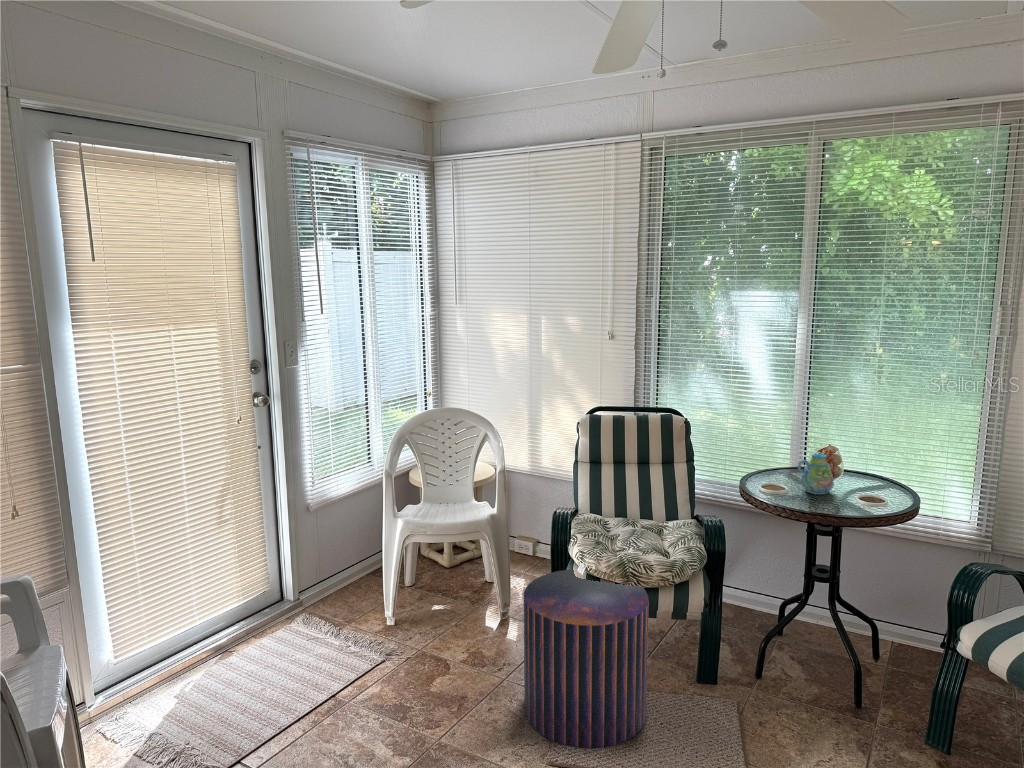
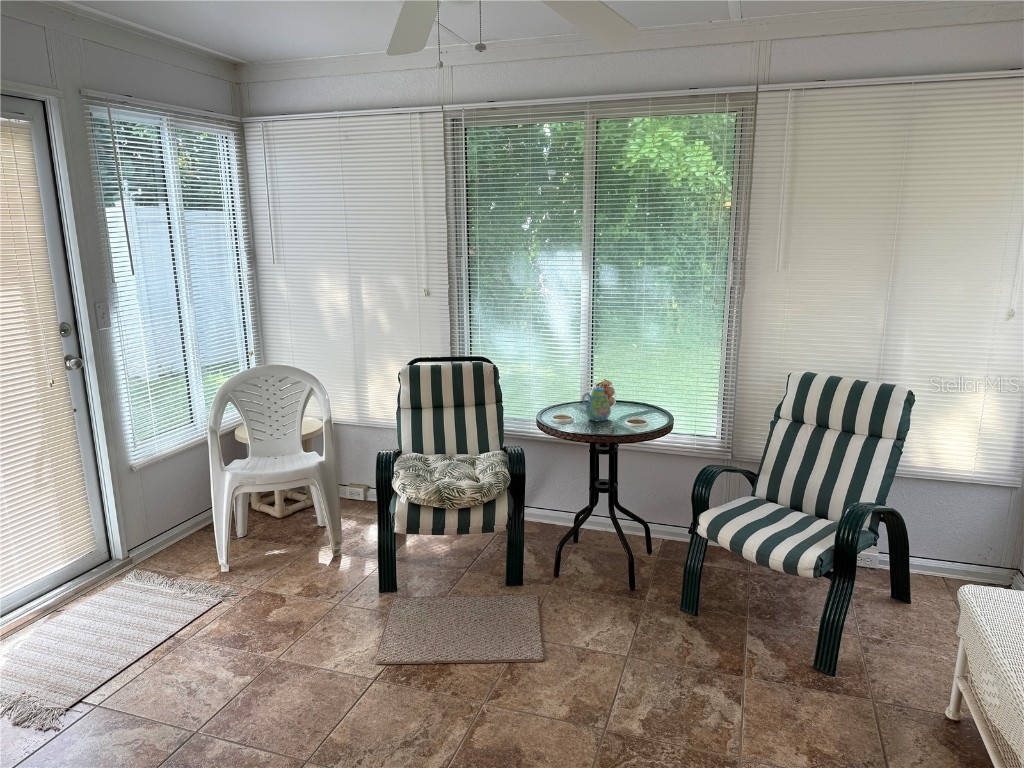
pouf: present [524,569,649,749] -> none [351,499,463,648]

